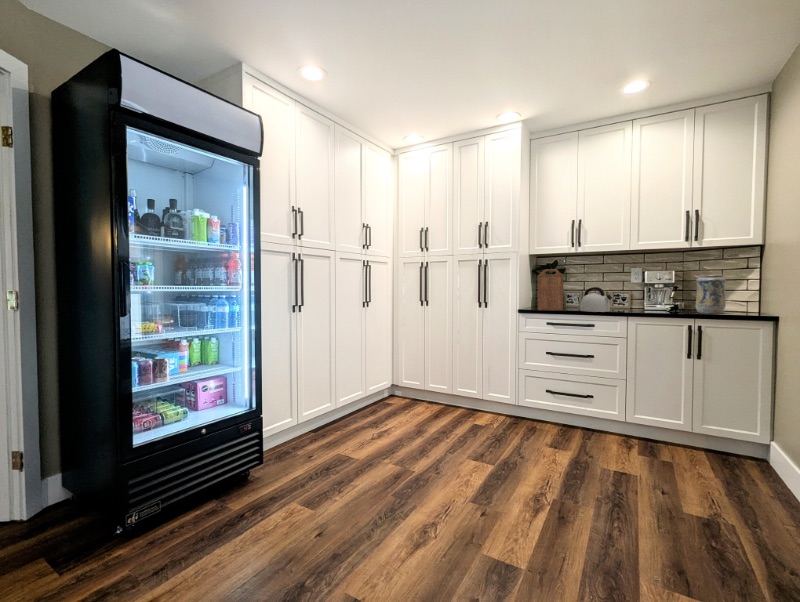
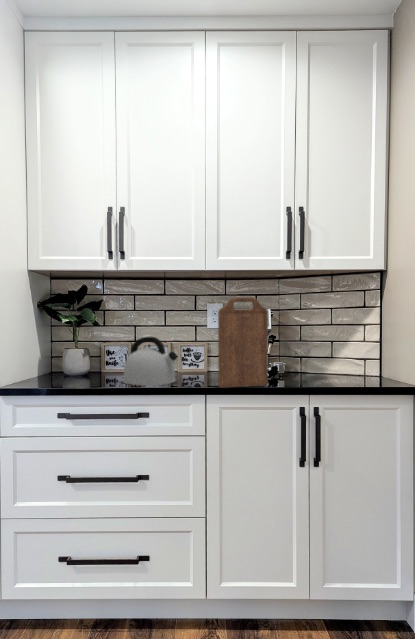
cutting board: present [538,269,563,310] -> present [218,297,268,388]
decorative vase: present [695,275,726,314] -> none [302,316,343,382]

